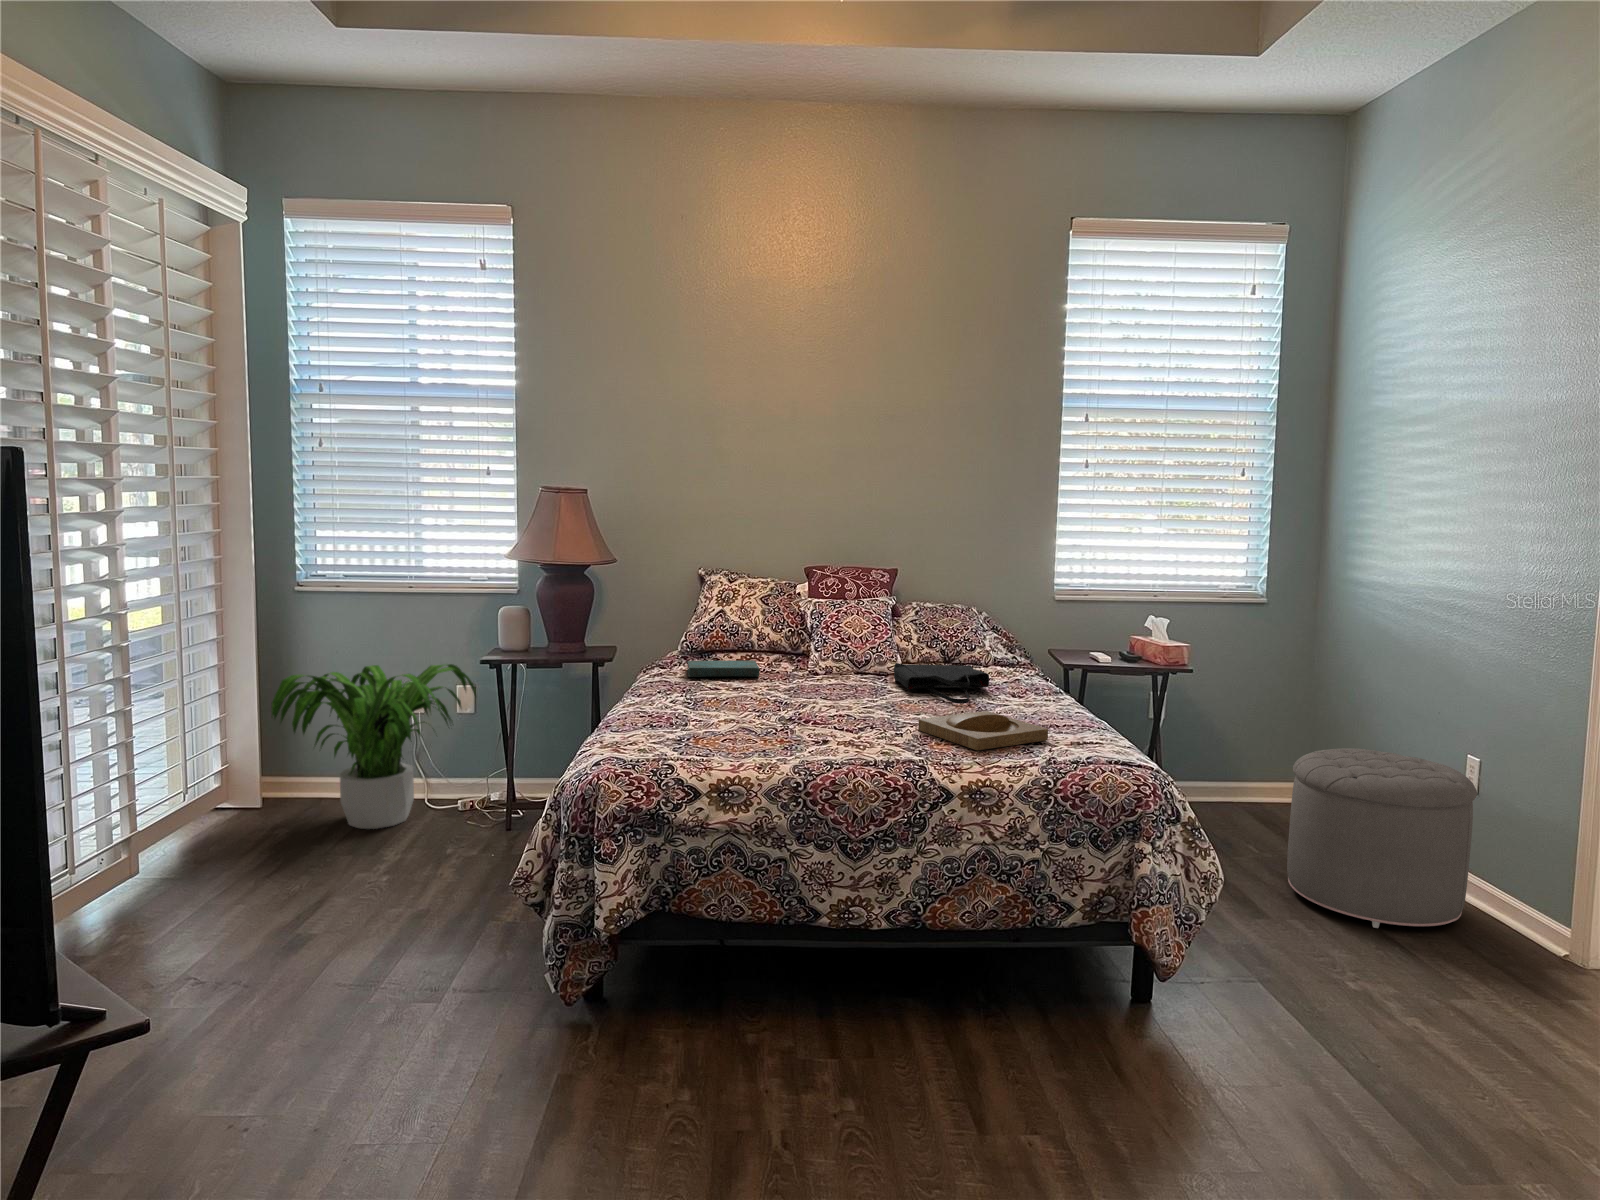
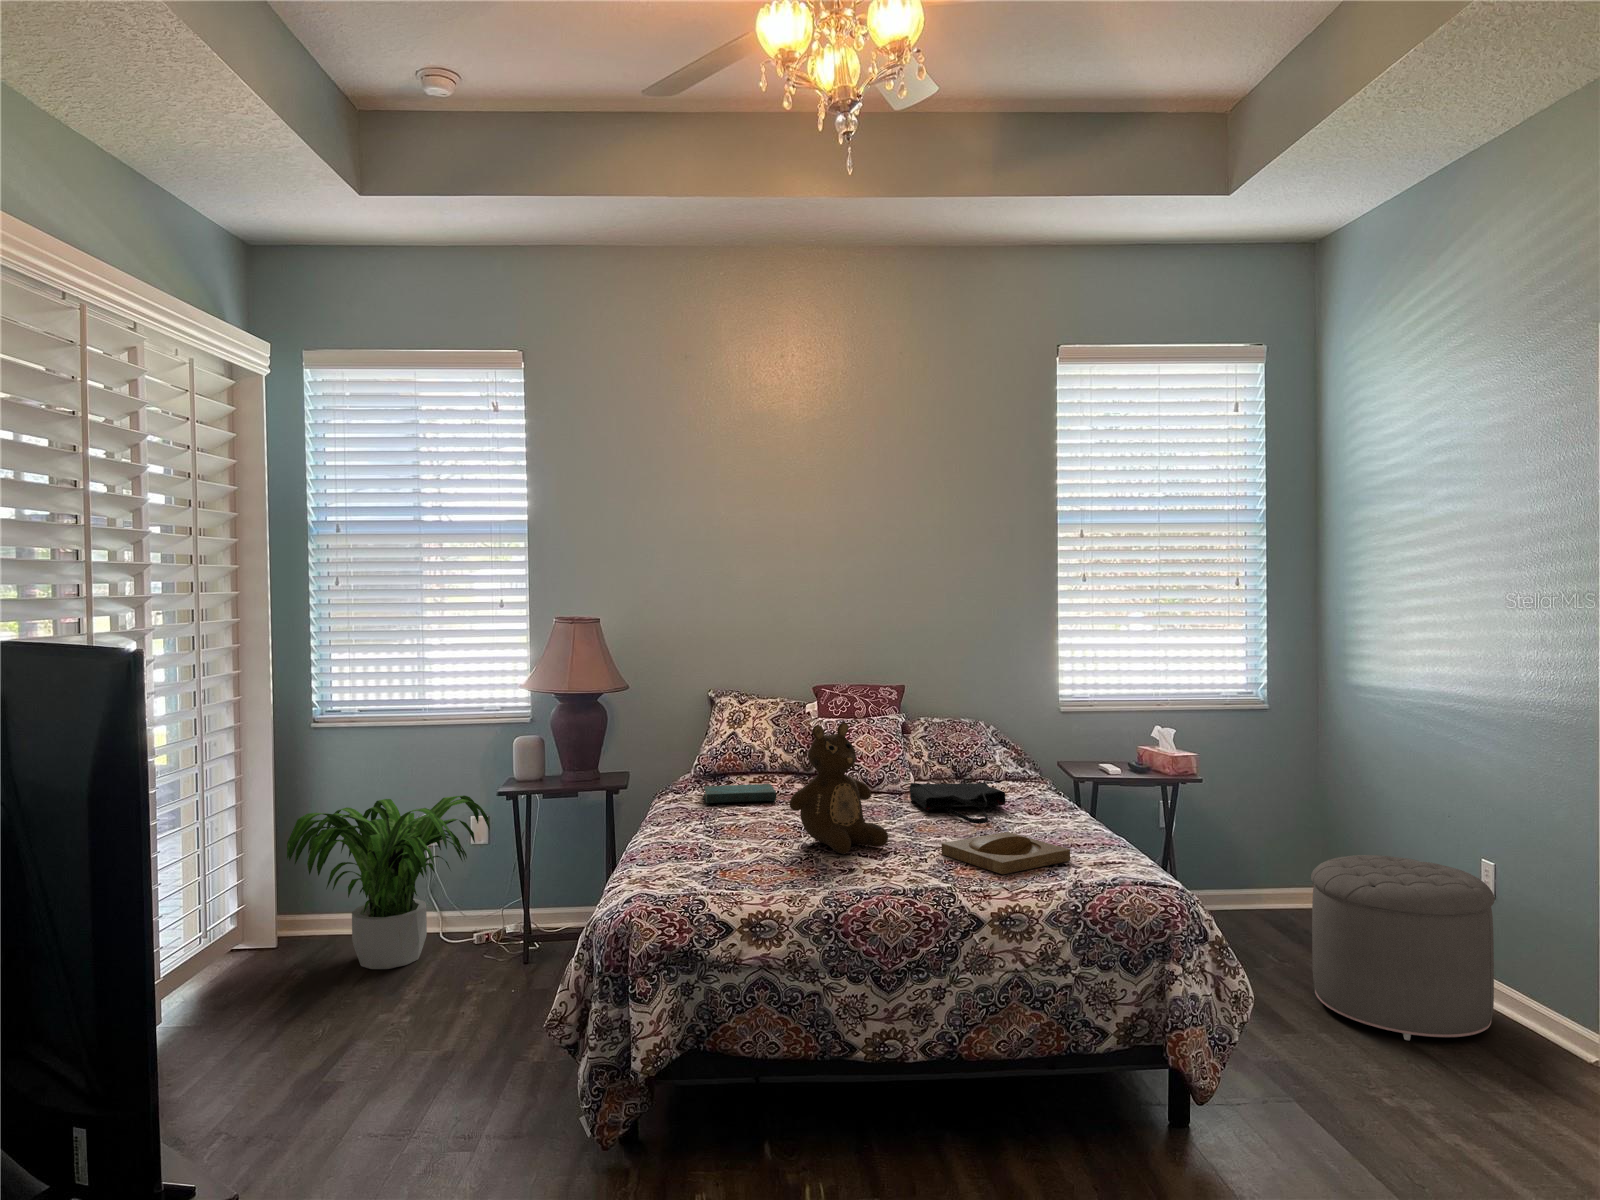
teddy bear: none [767,596,866,727] -> present [790,722,888,854]

